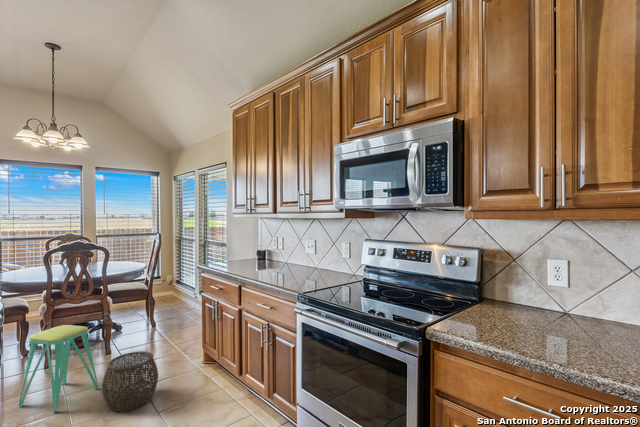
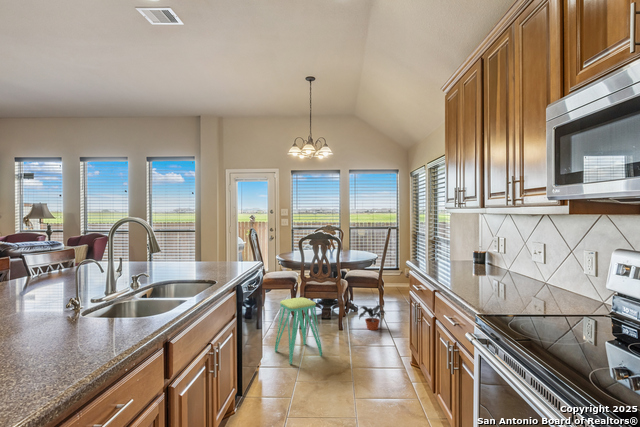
potted plant: none [131,316,165,345] -> present [359,305,385,330]
woven basket: present [102,351,158,411] -> none [317,333,361,385]

